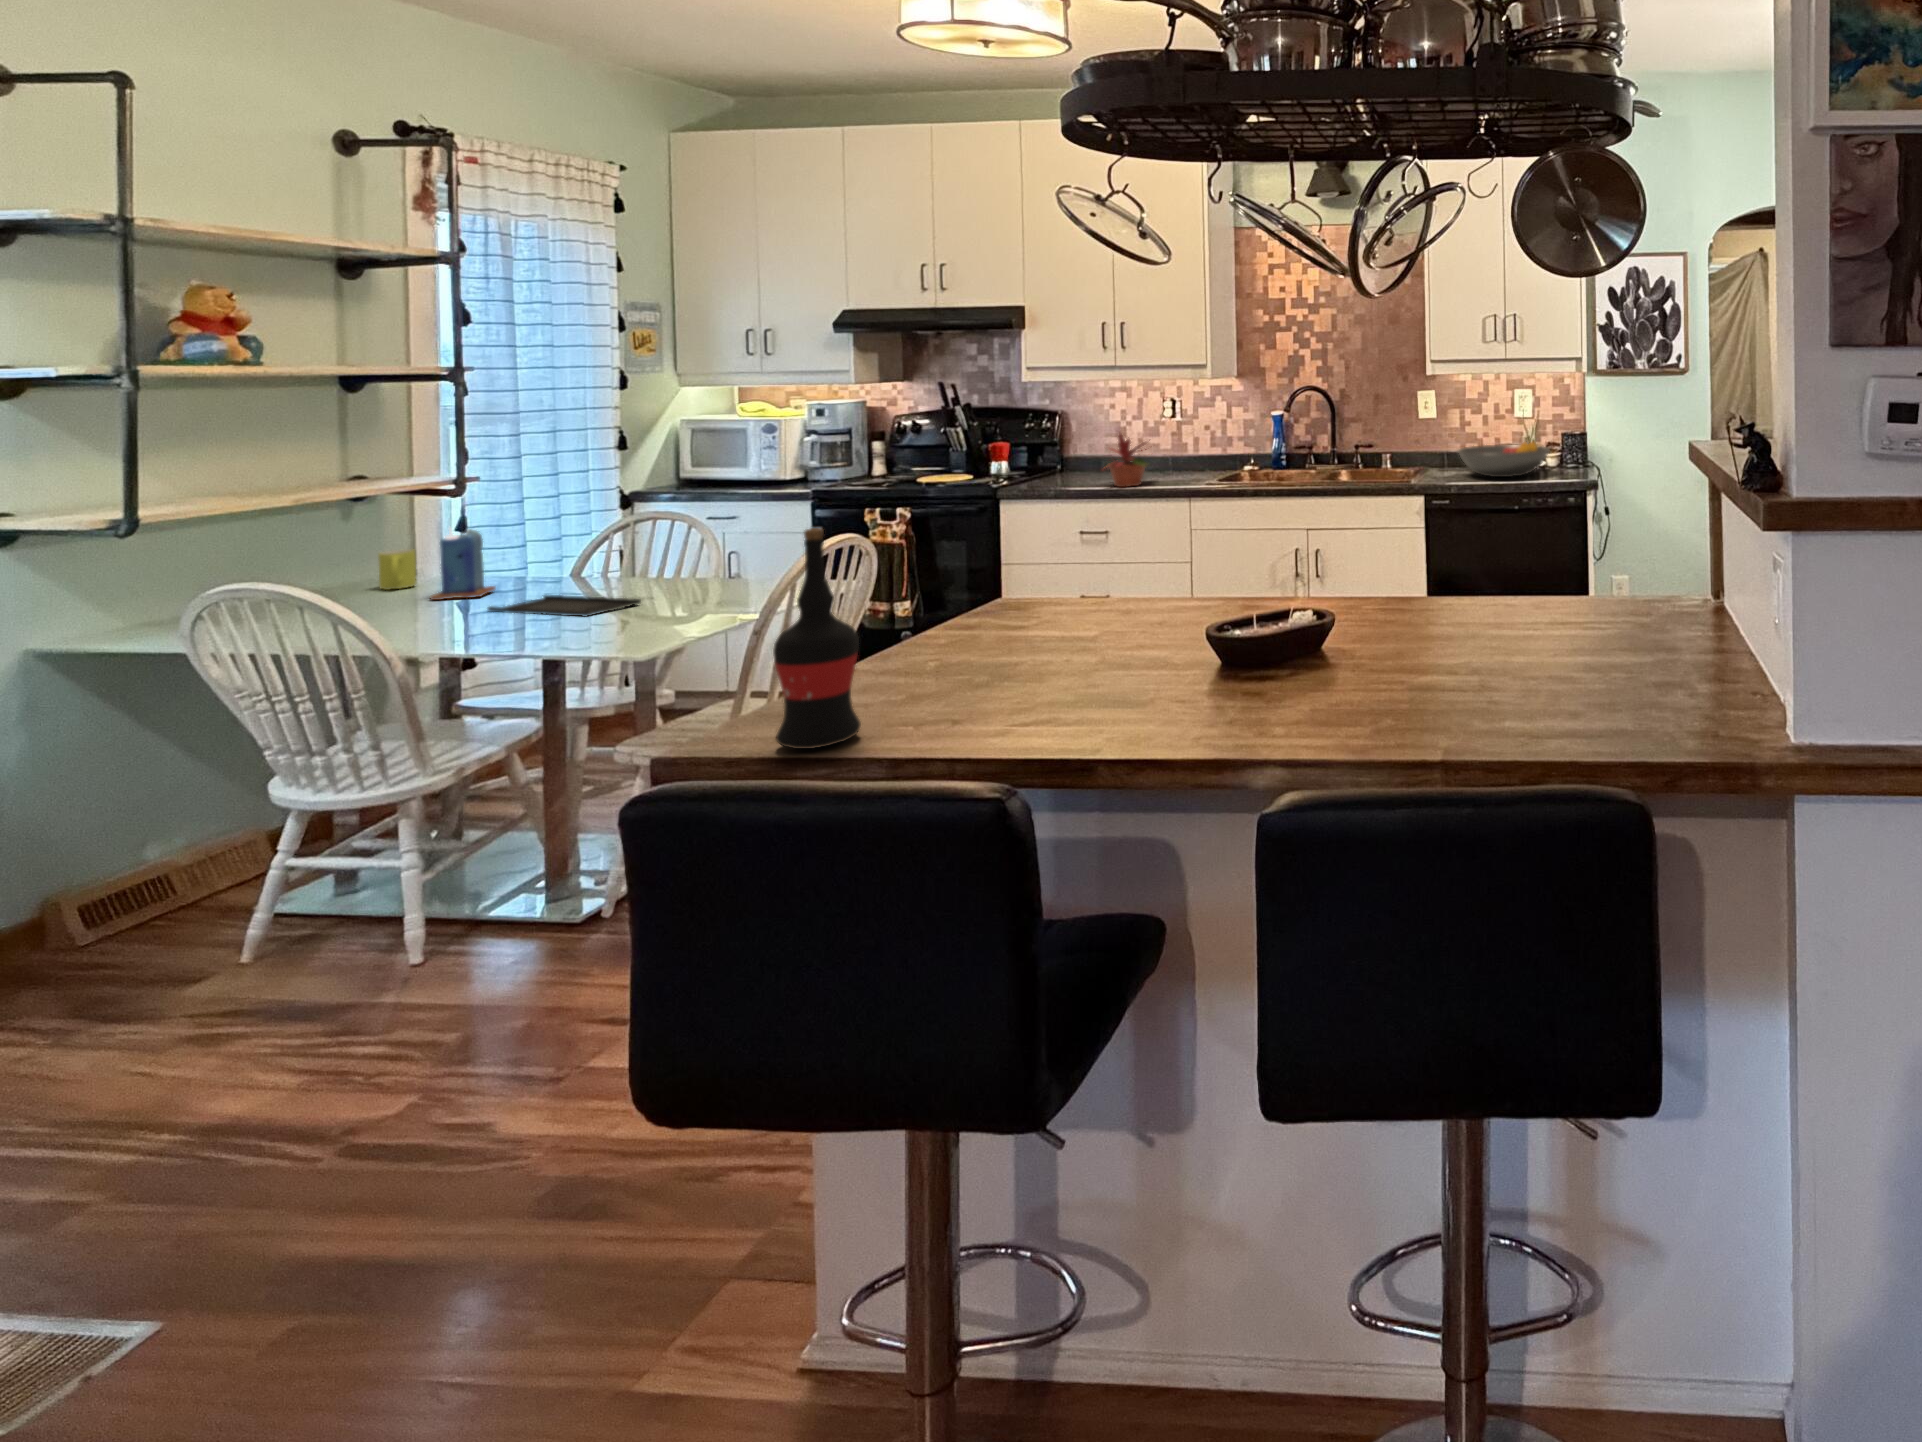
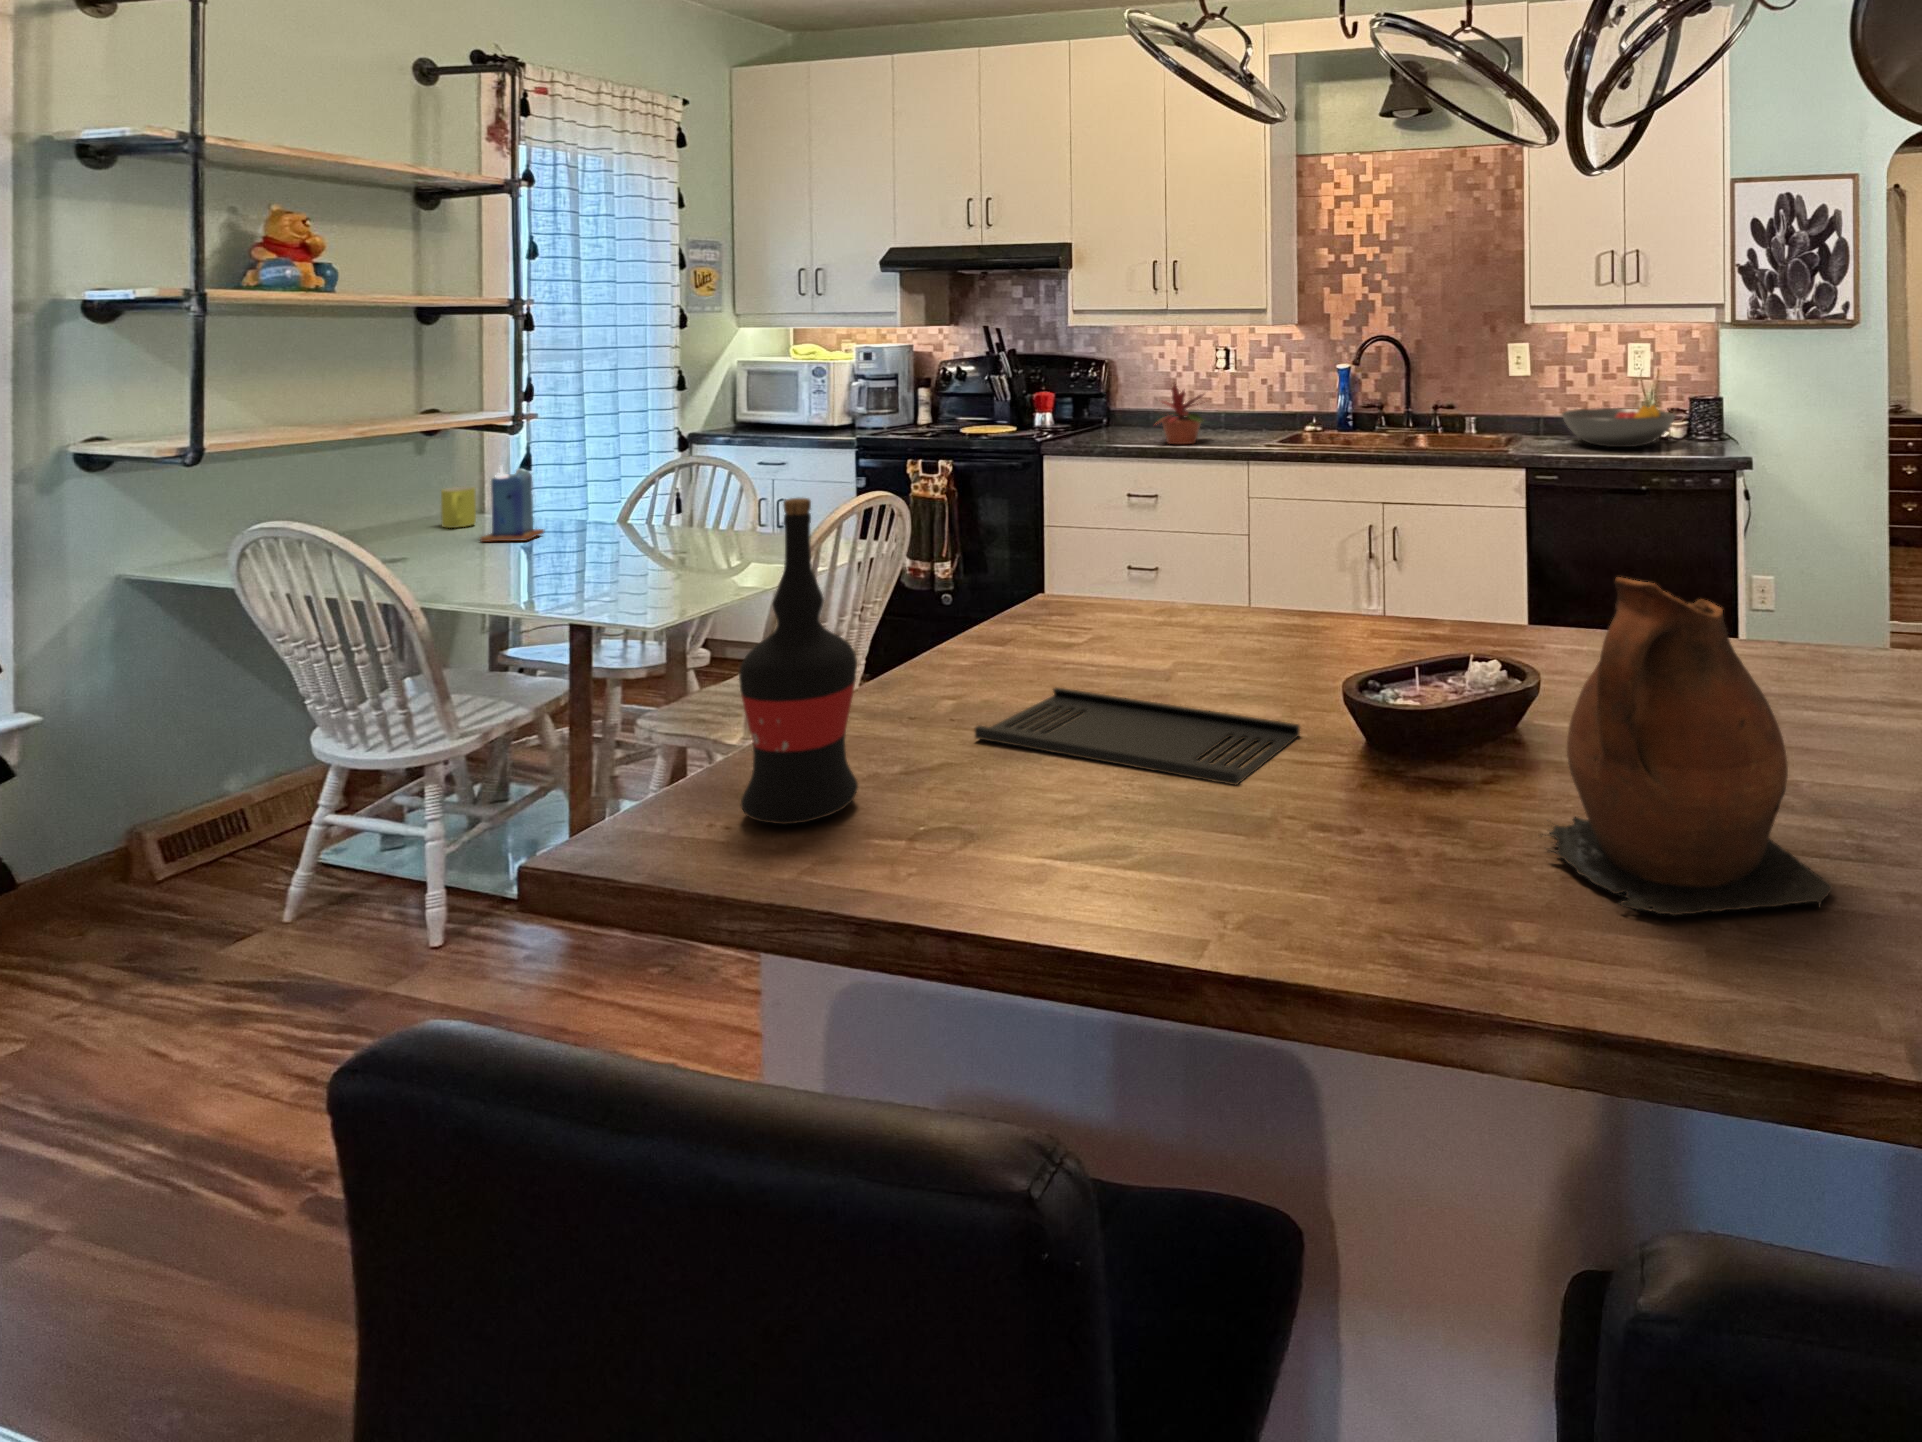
ceramic pitcher: none [1317,553,1477,744] -> present [1540,577,1832,915]
tray: present [488,595,641,616] -> present [975,688,1300,785]

